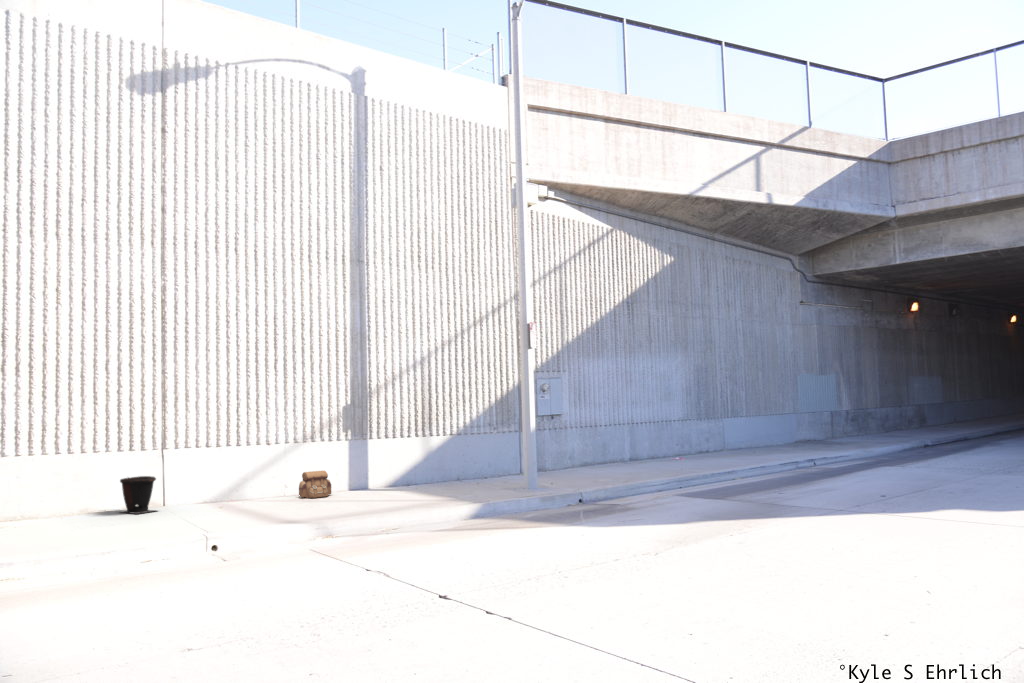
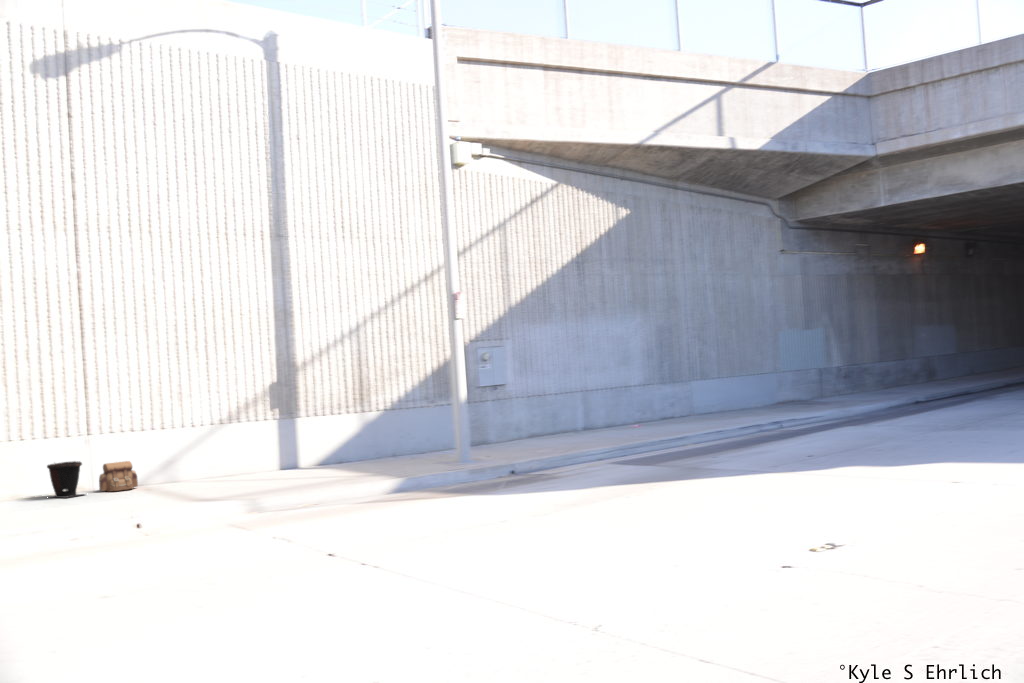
backpack: present [299,471,331,498] -> present [99,461,138,492]

